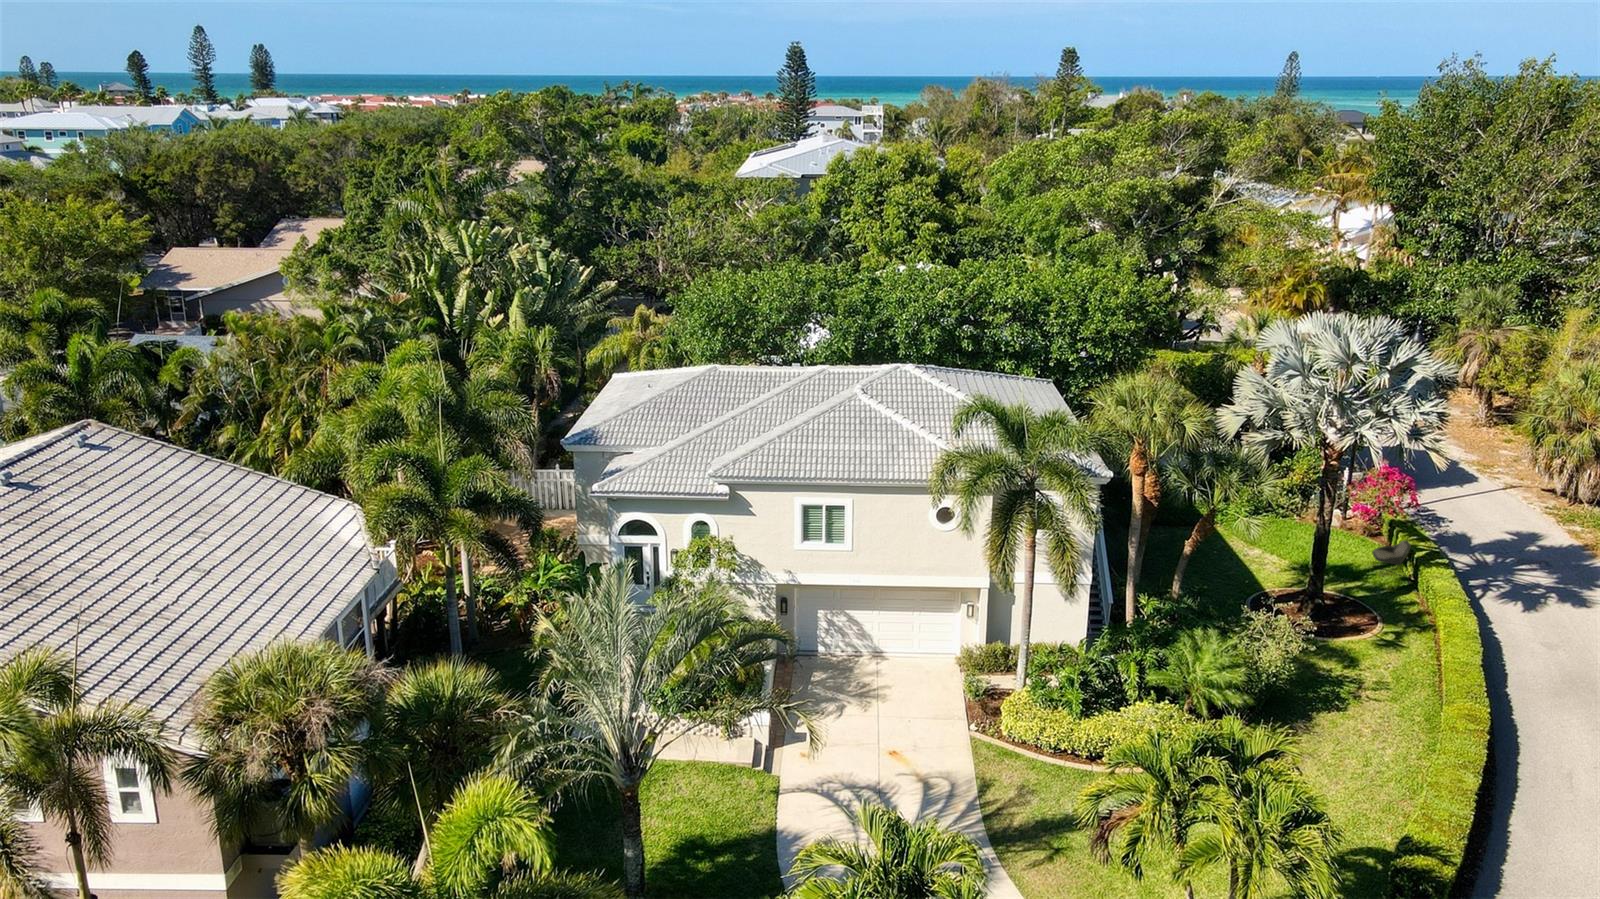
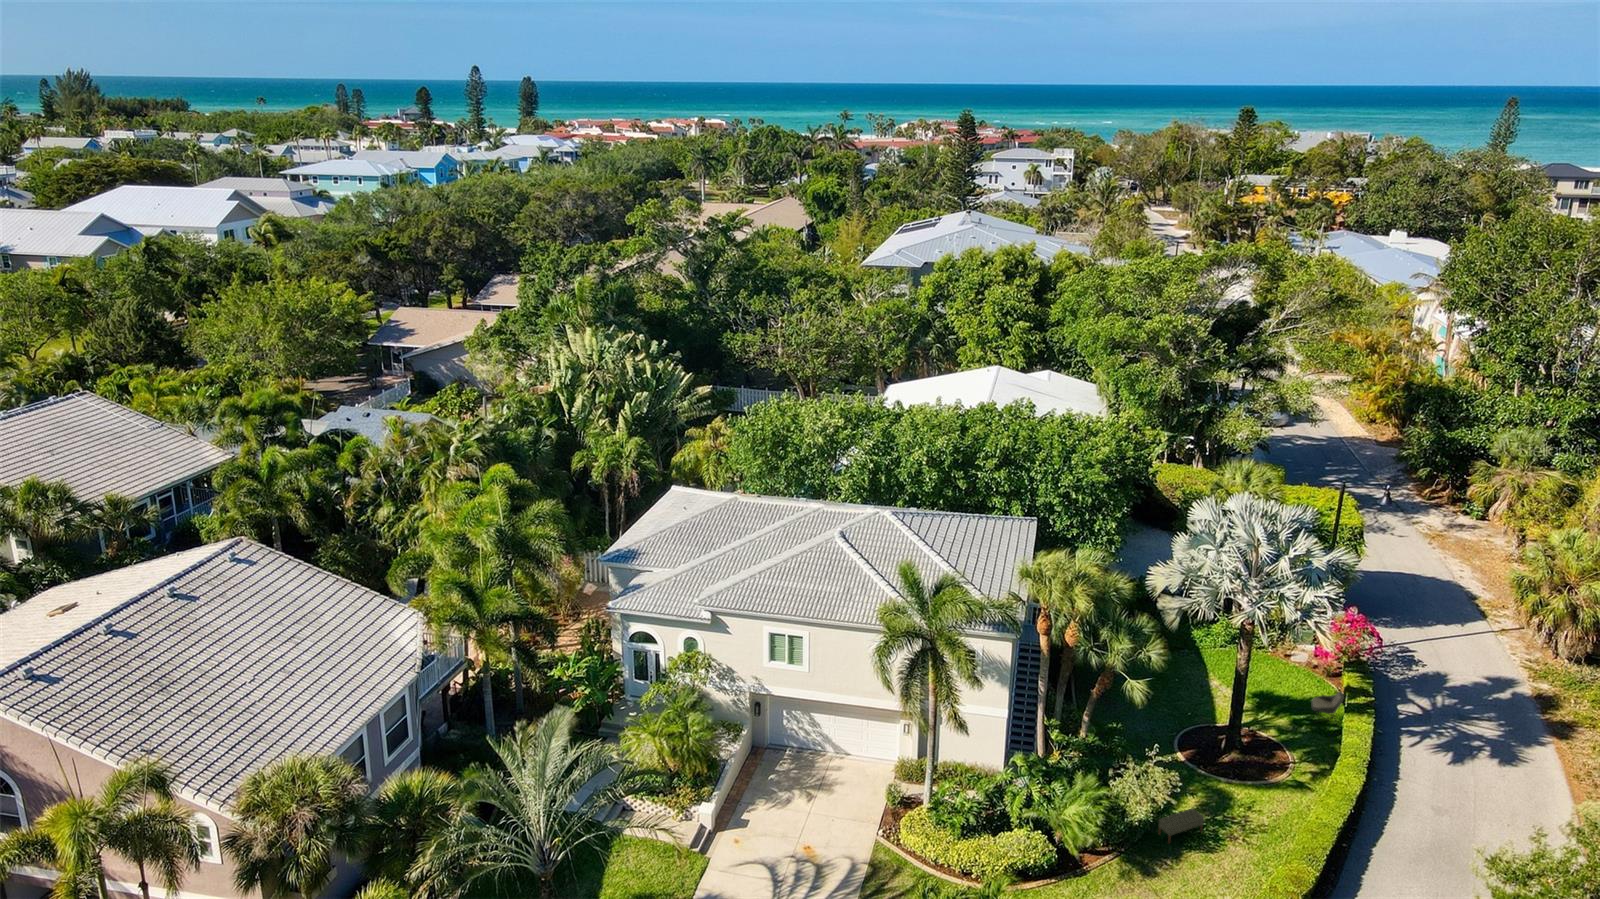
bench: none [1280,667,1328,708] -> present [1159,809,1204,843]

